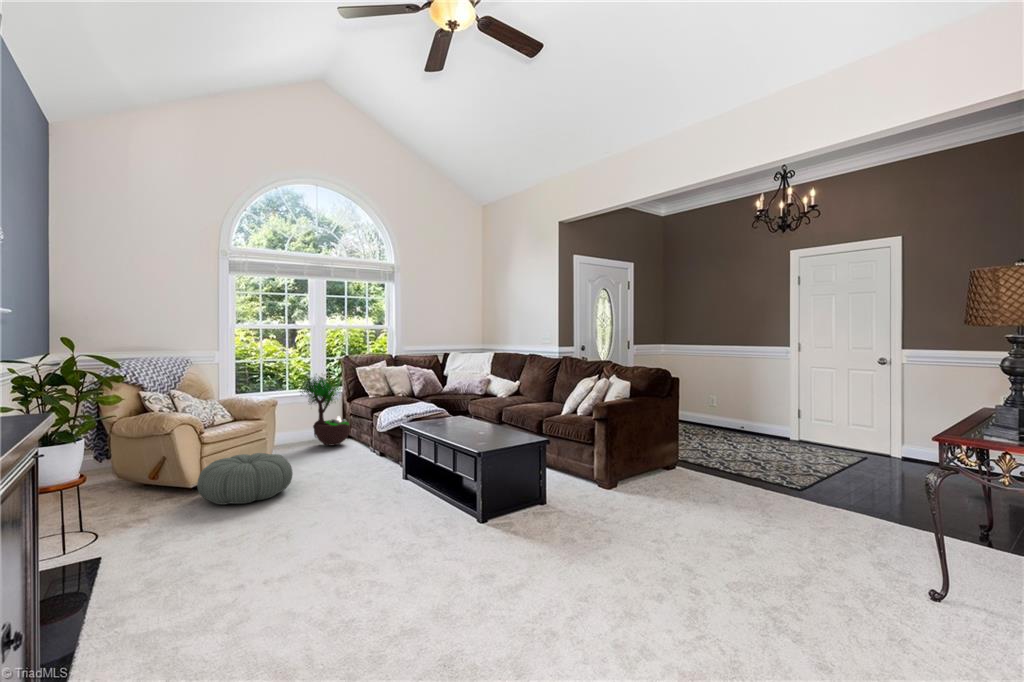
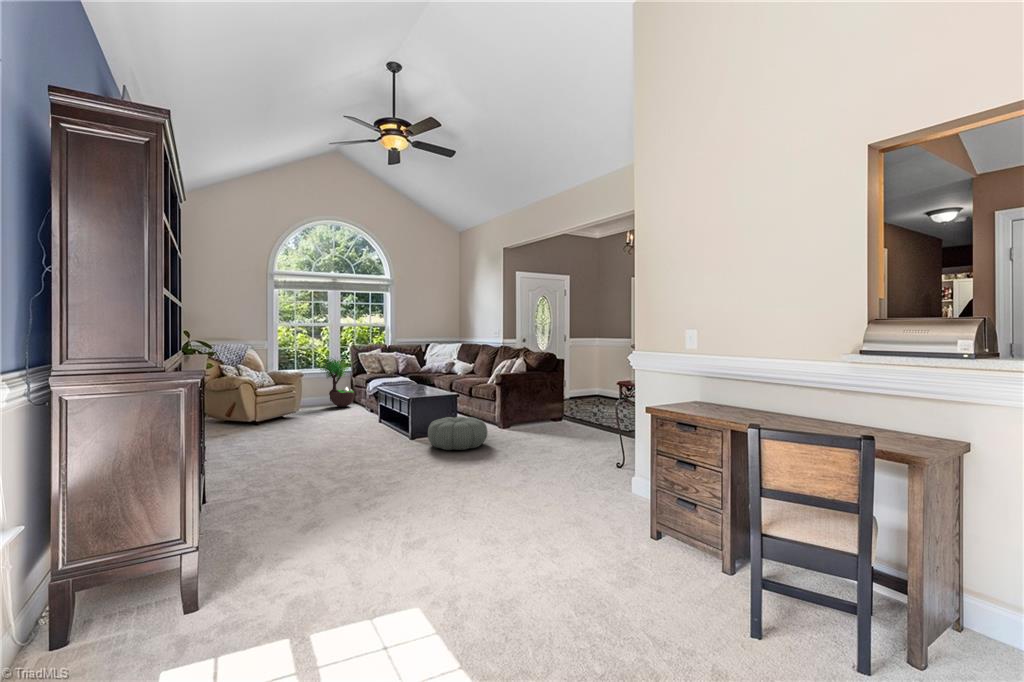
pouf: present [197,453,293,505] -> present [428,417,488,450]

